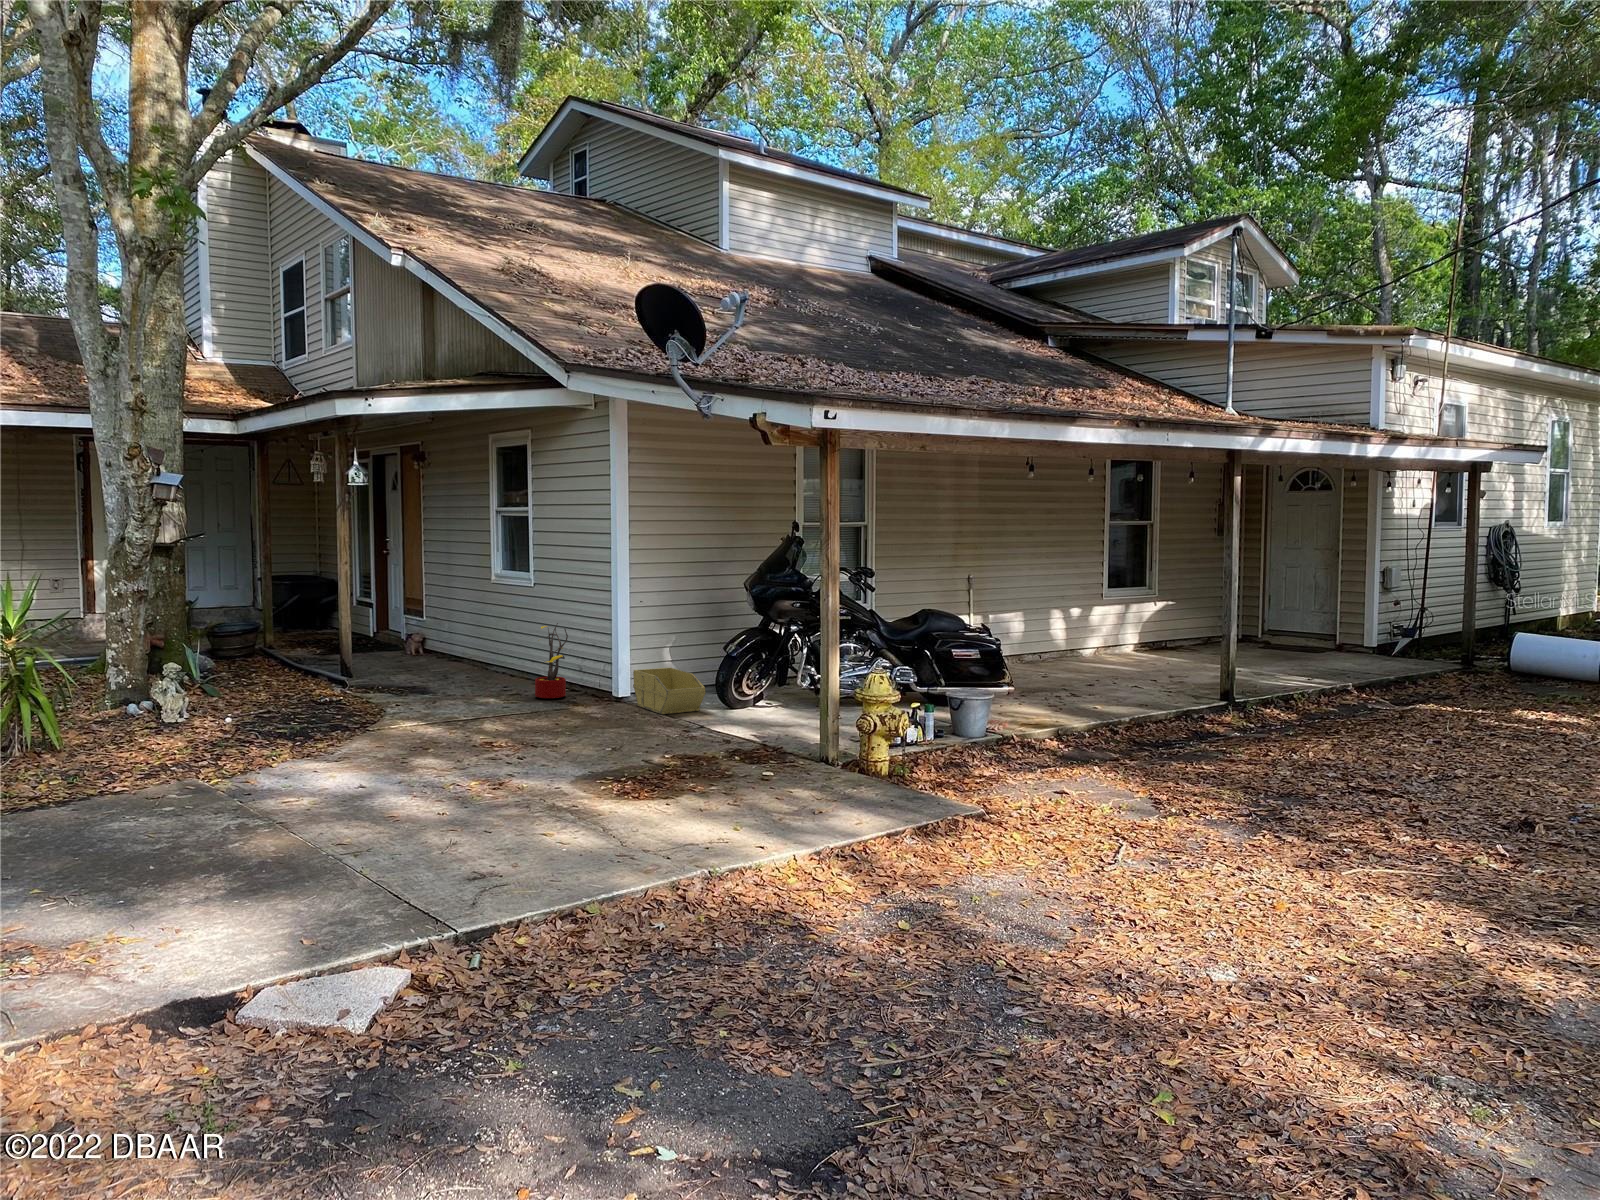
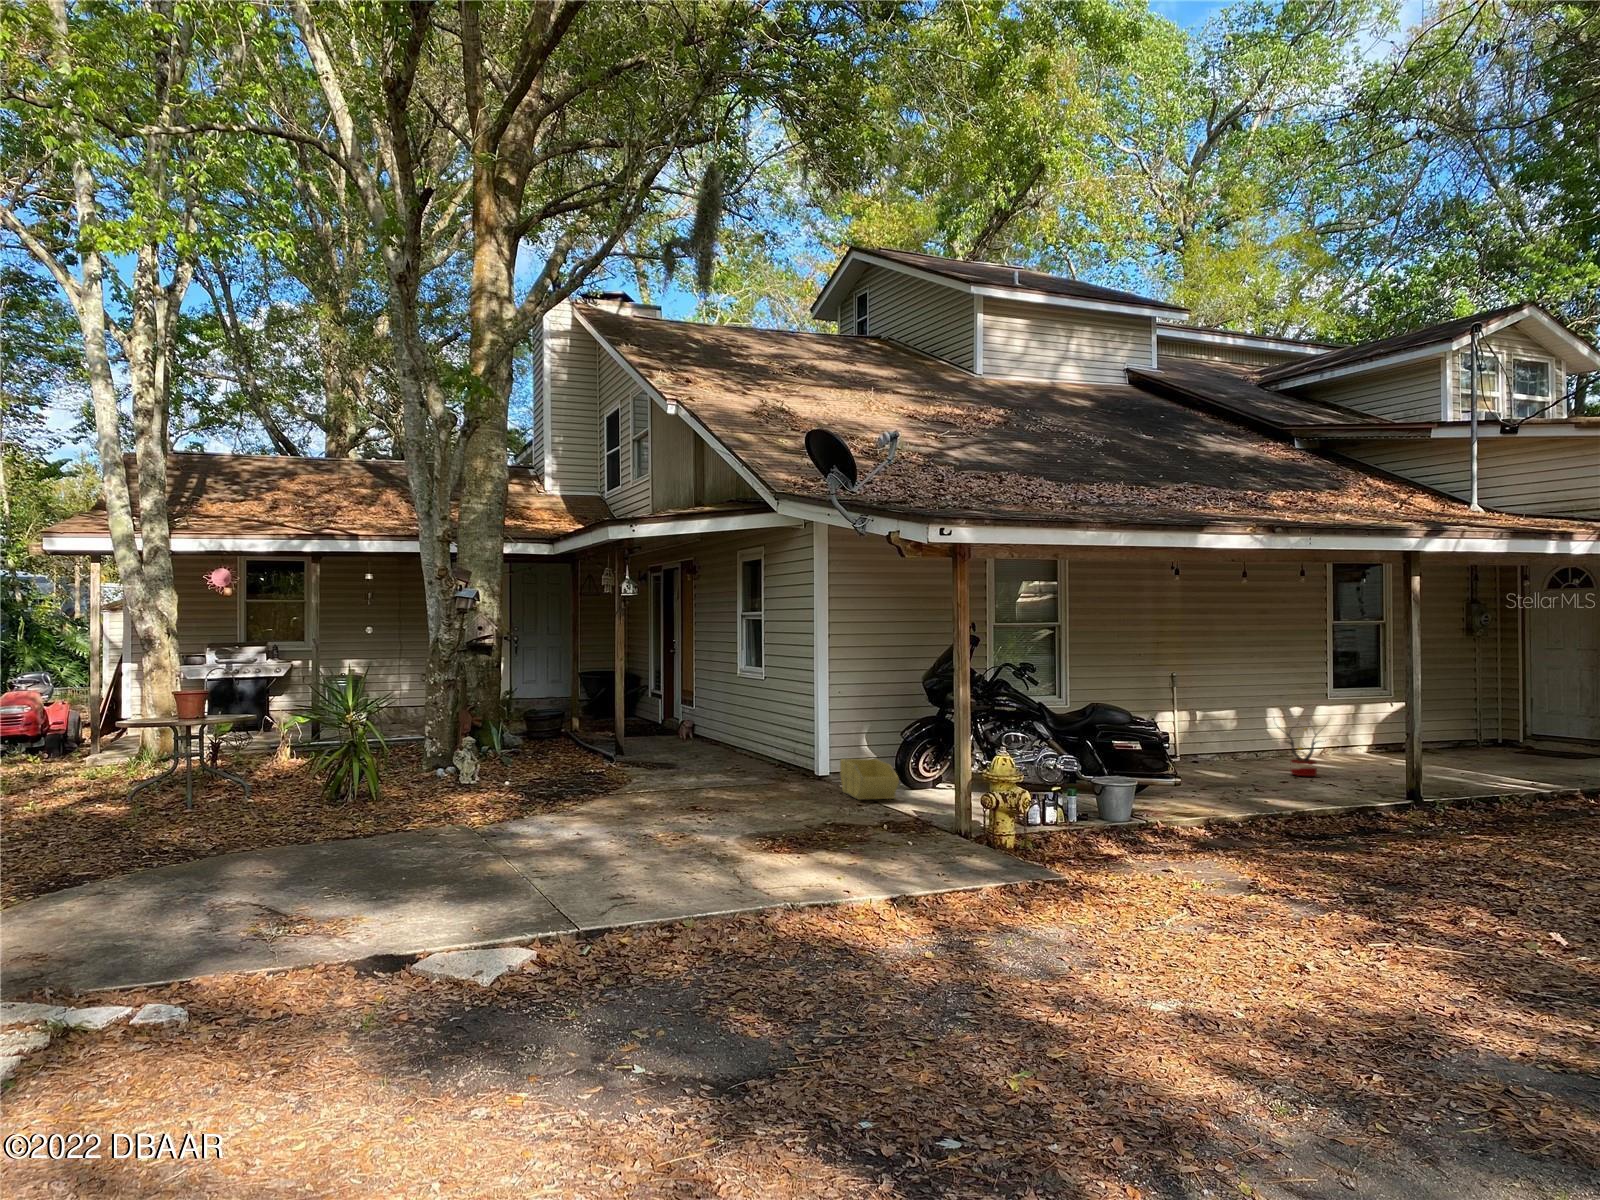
decorative plant: present [535,623,568,698] -> present [1283,728,1318,776]

